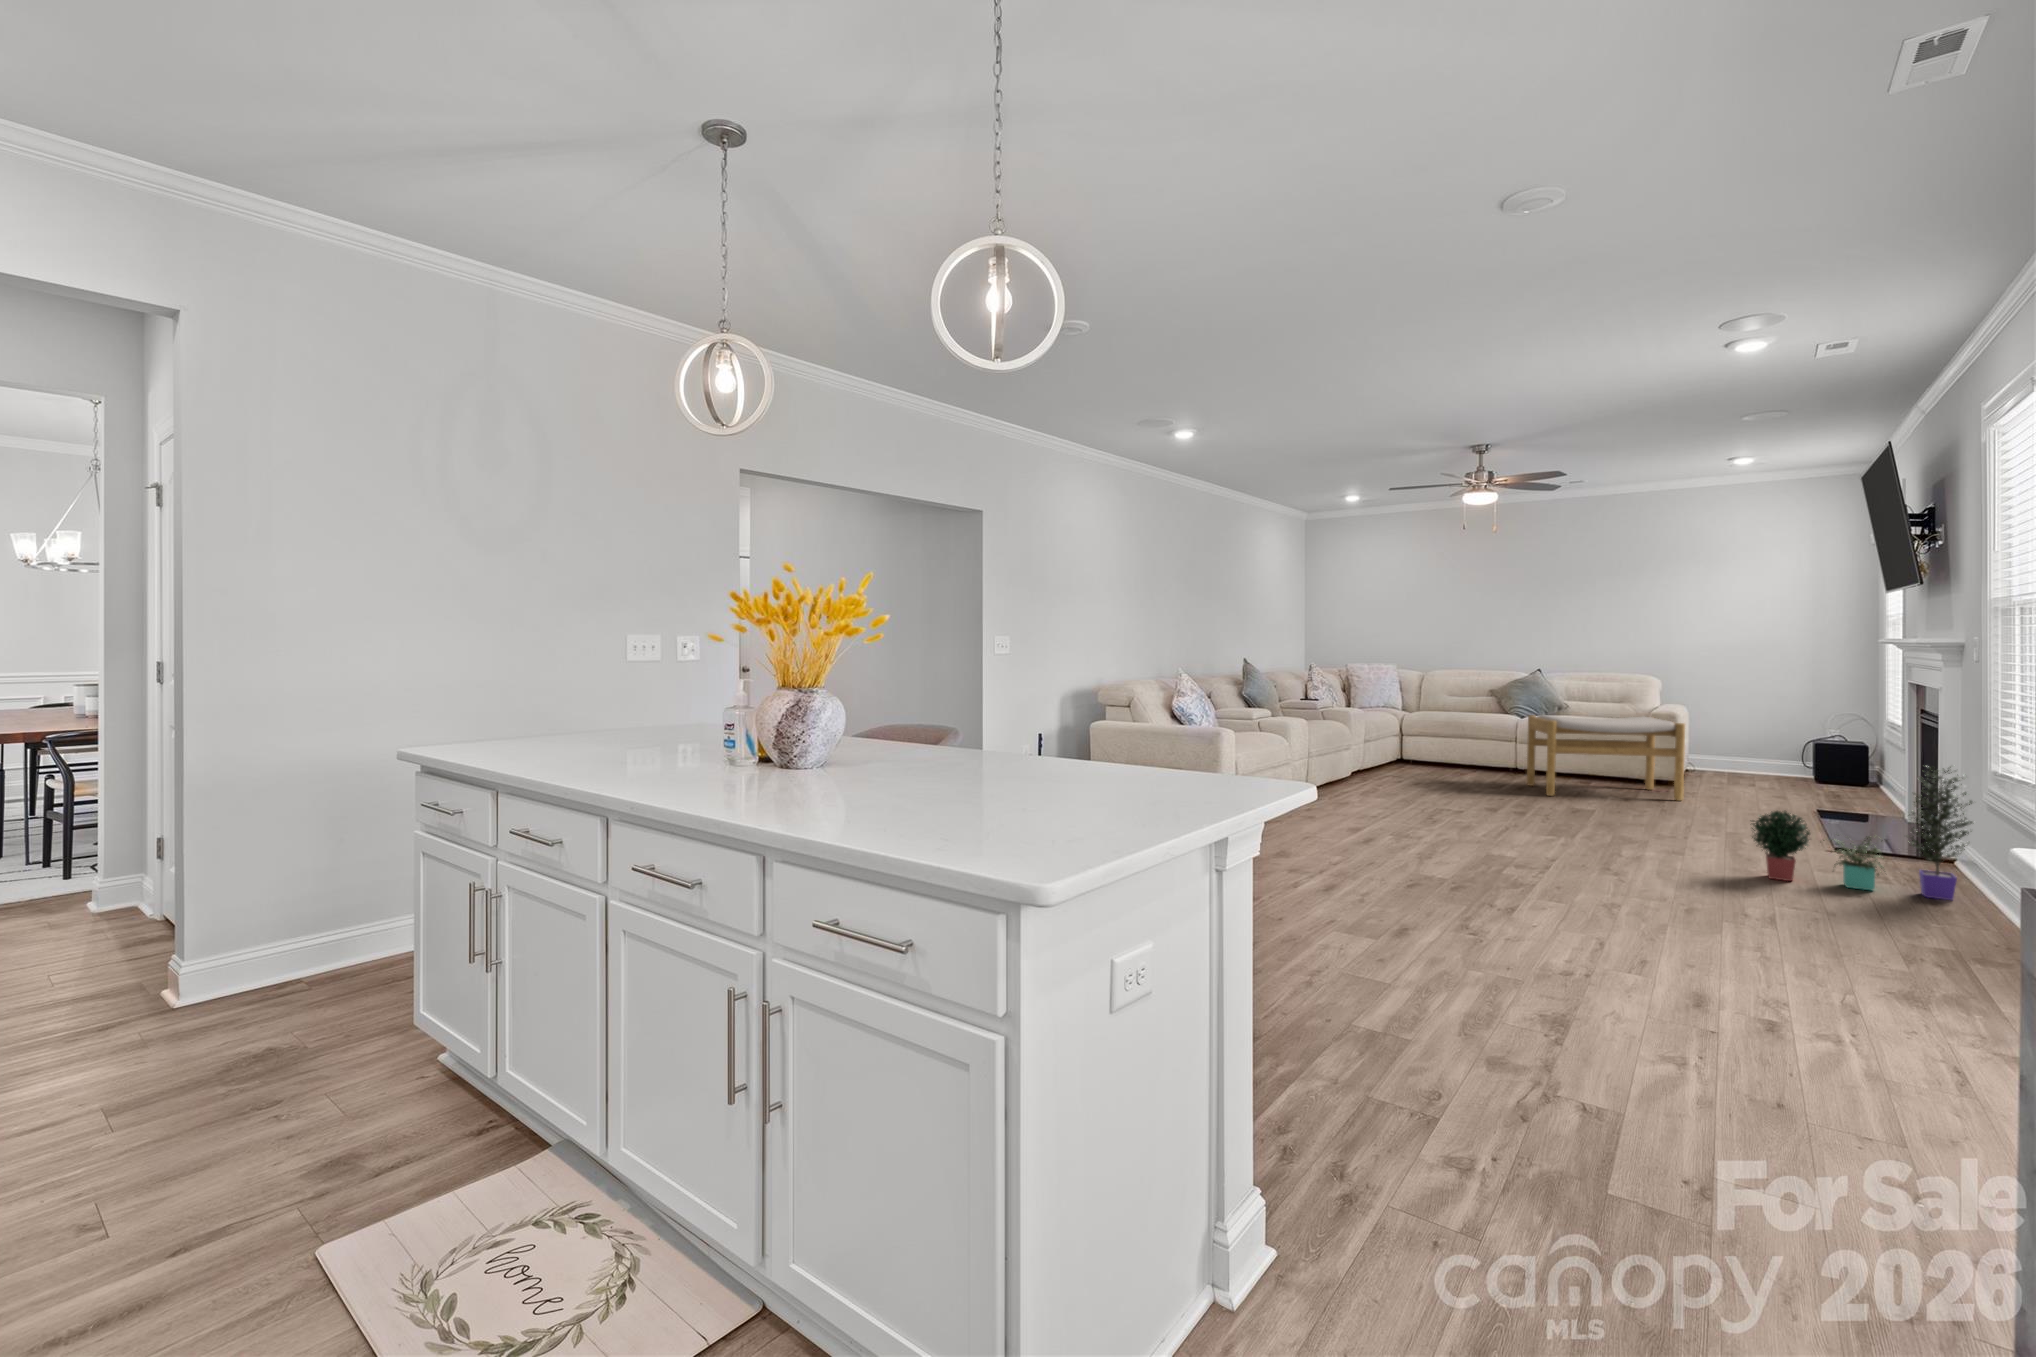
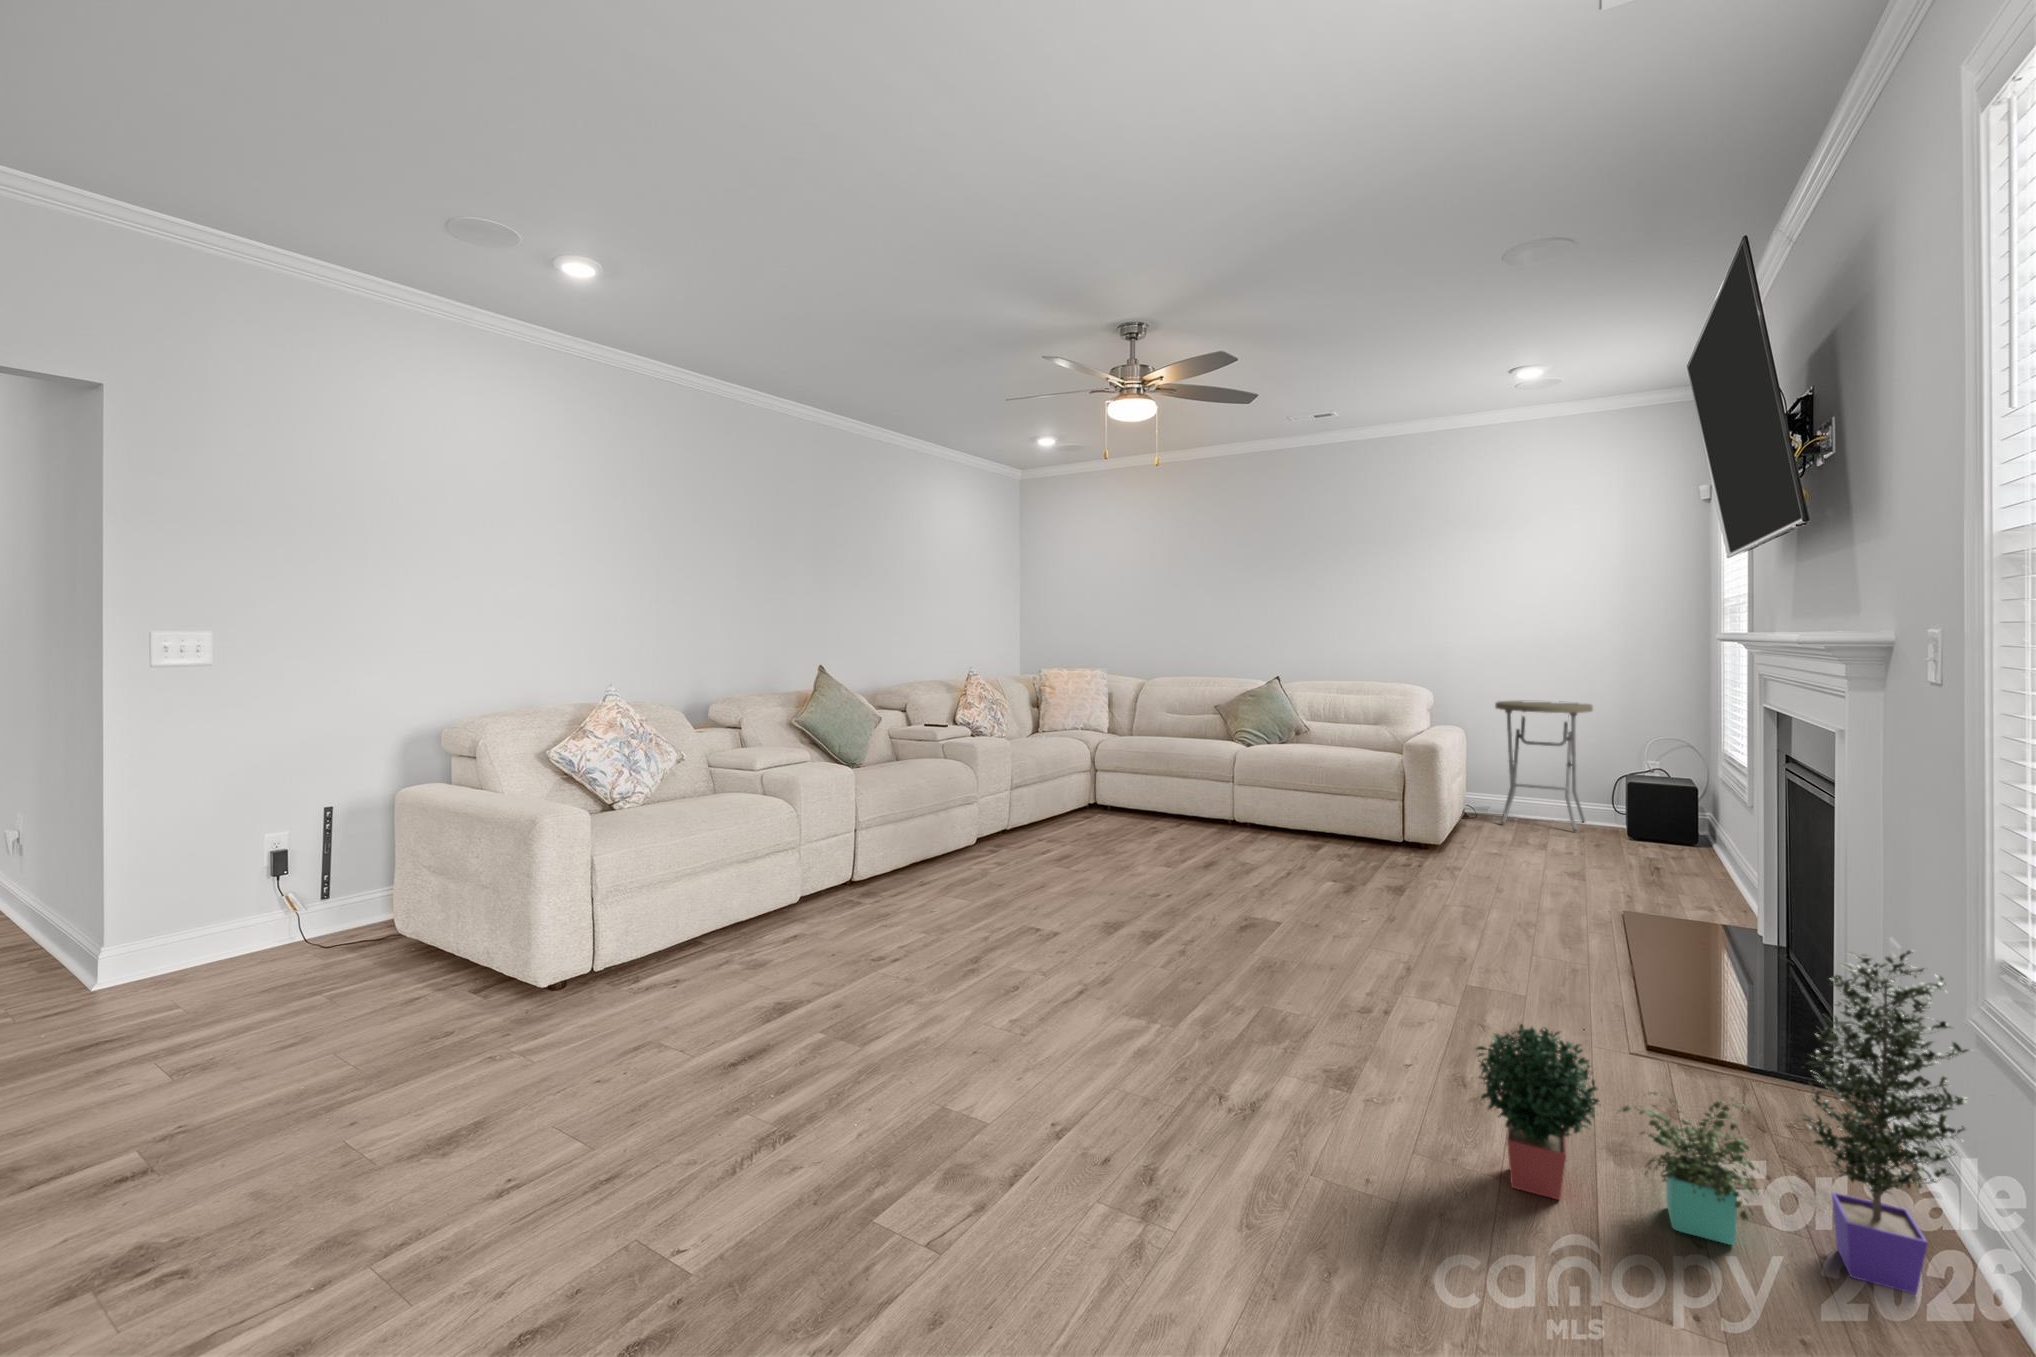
side table: none [1710,688,1787,779] -> present [1495,701,1593,831]
footstool: present [1527,715,1685,801] -> none [1230,750,1439,889]

